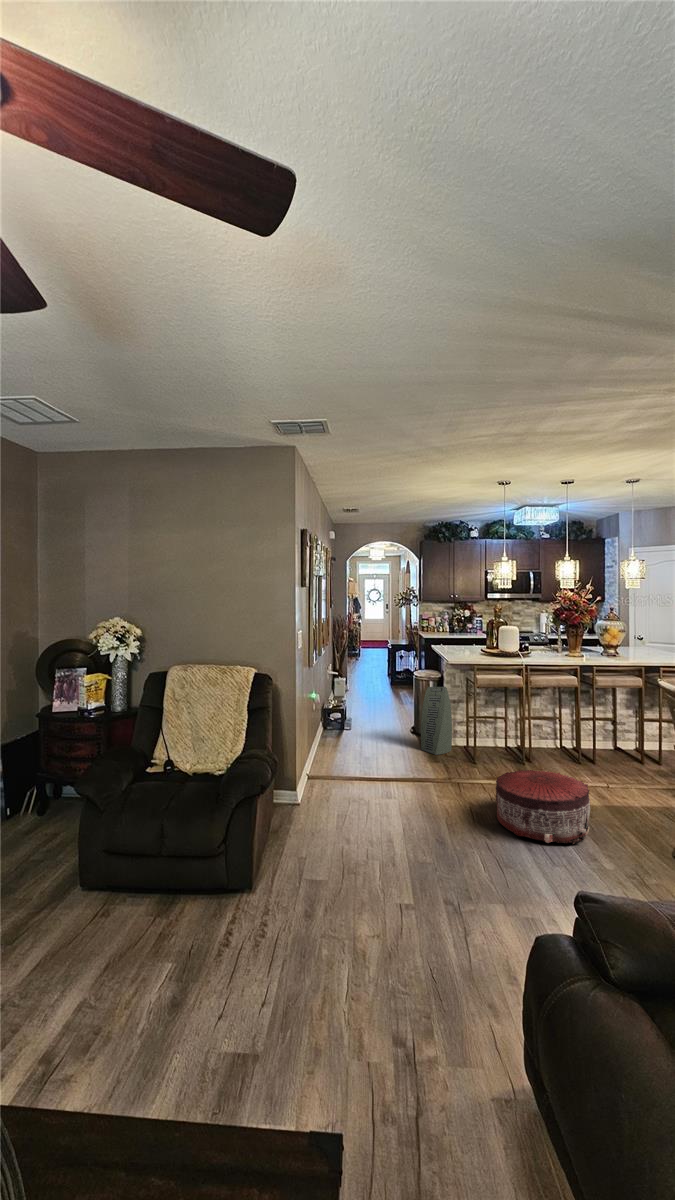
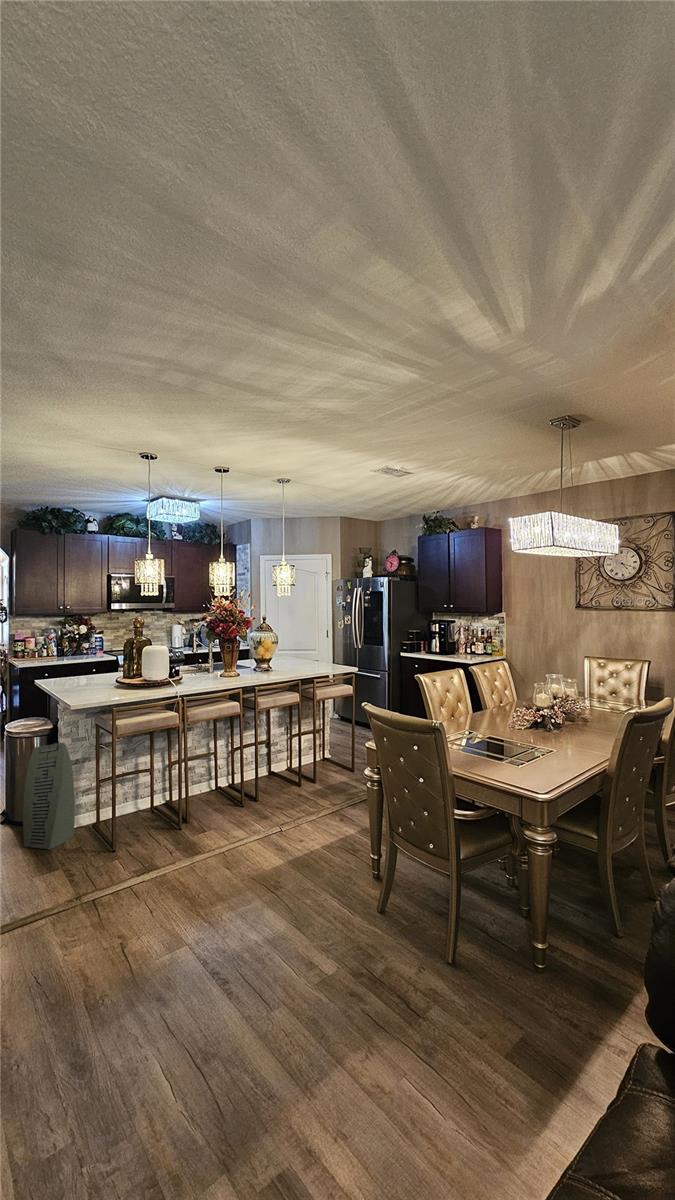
pouf: present [496,770,590,844] -> none [162,842,289,969]

